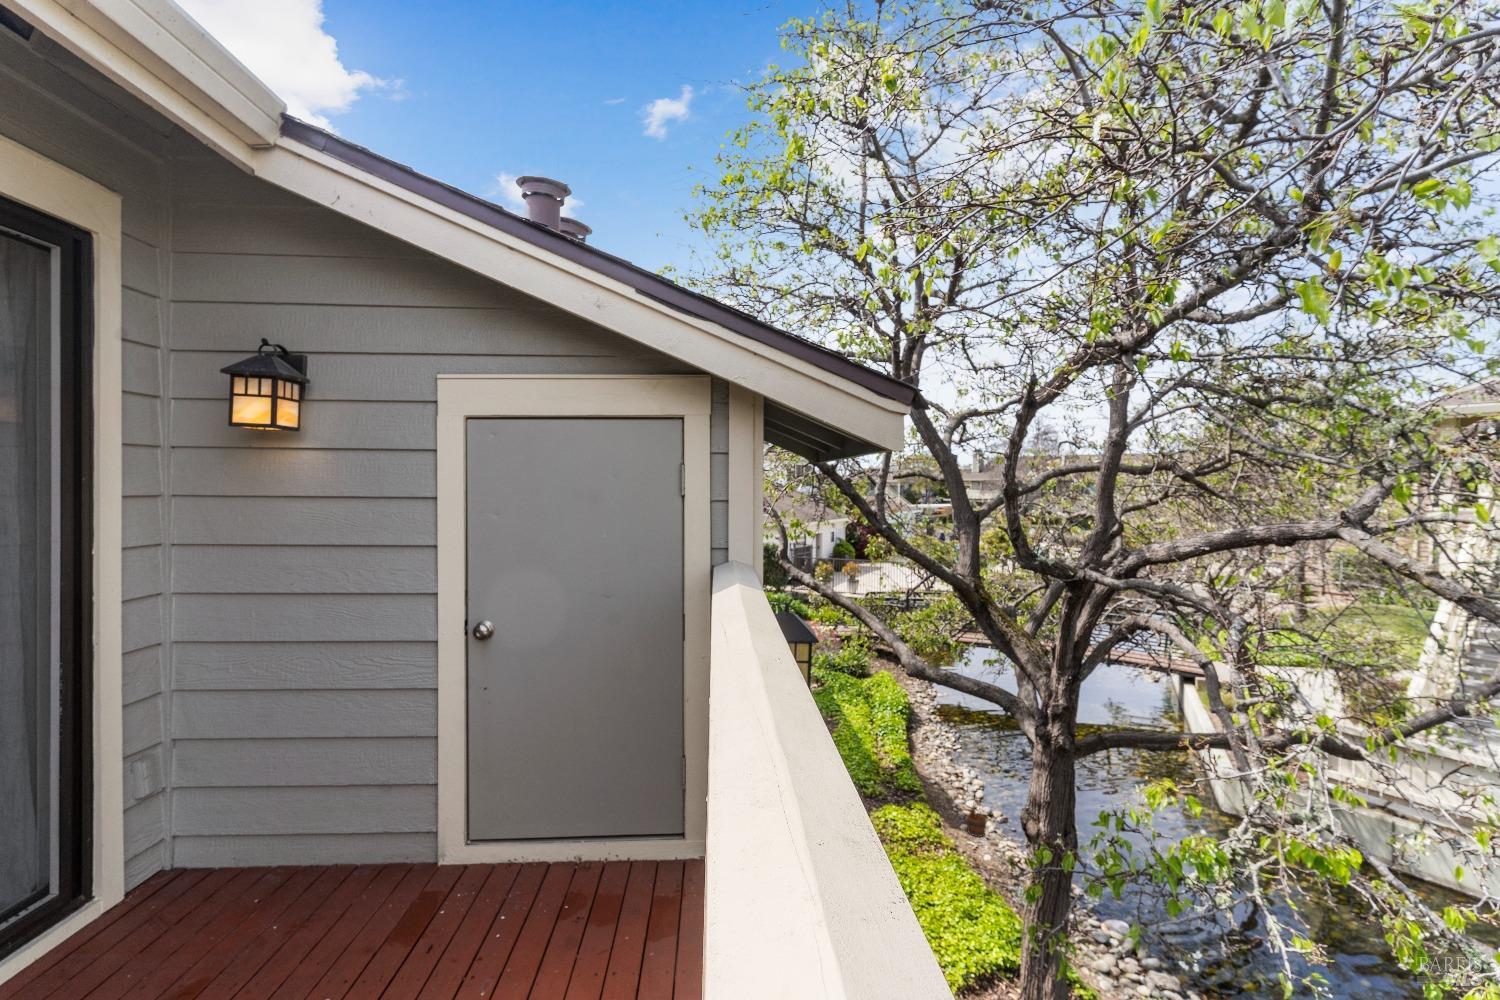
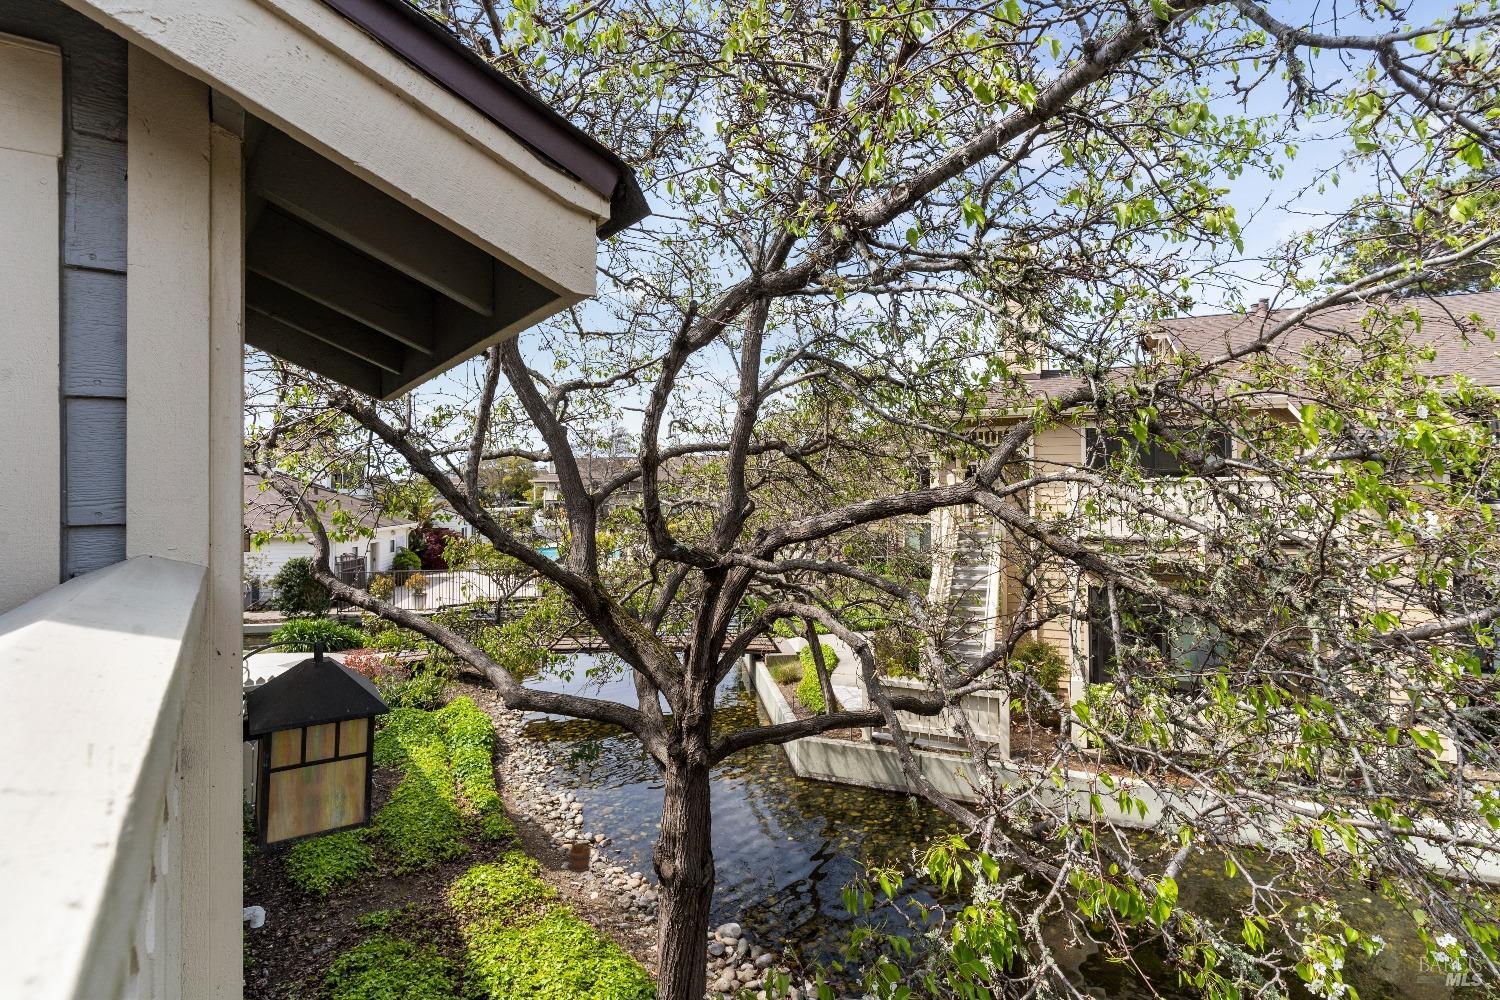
potted plant: none [973,727,1008,766] -> present [567,743,603,783]

